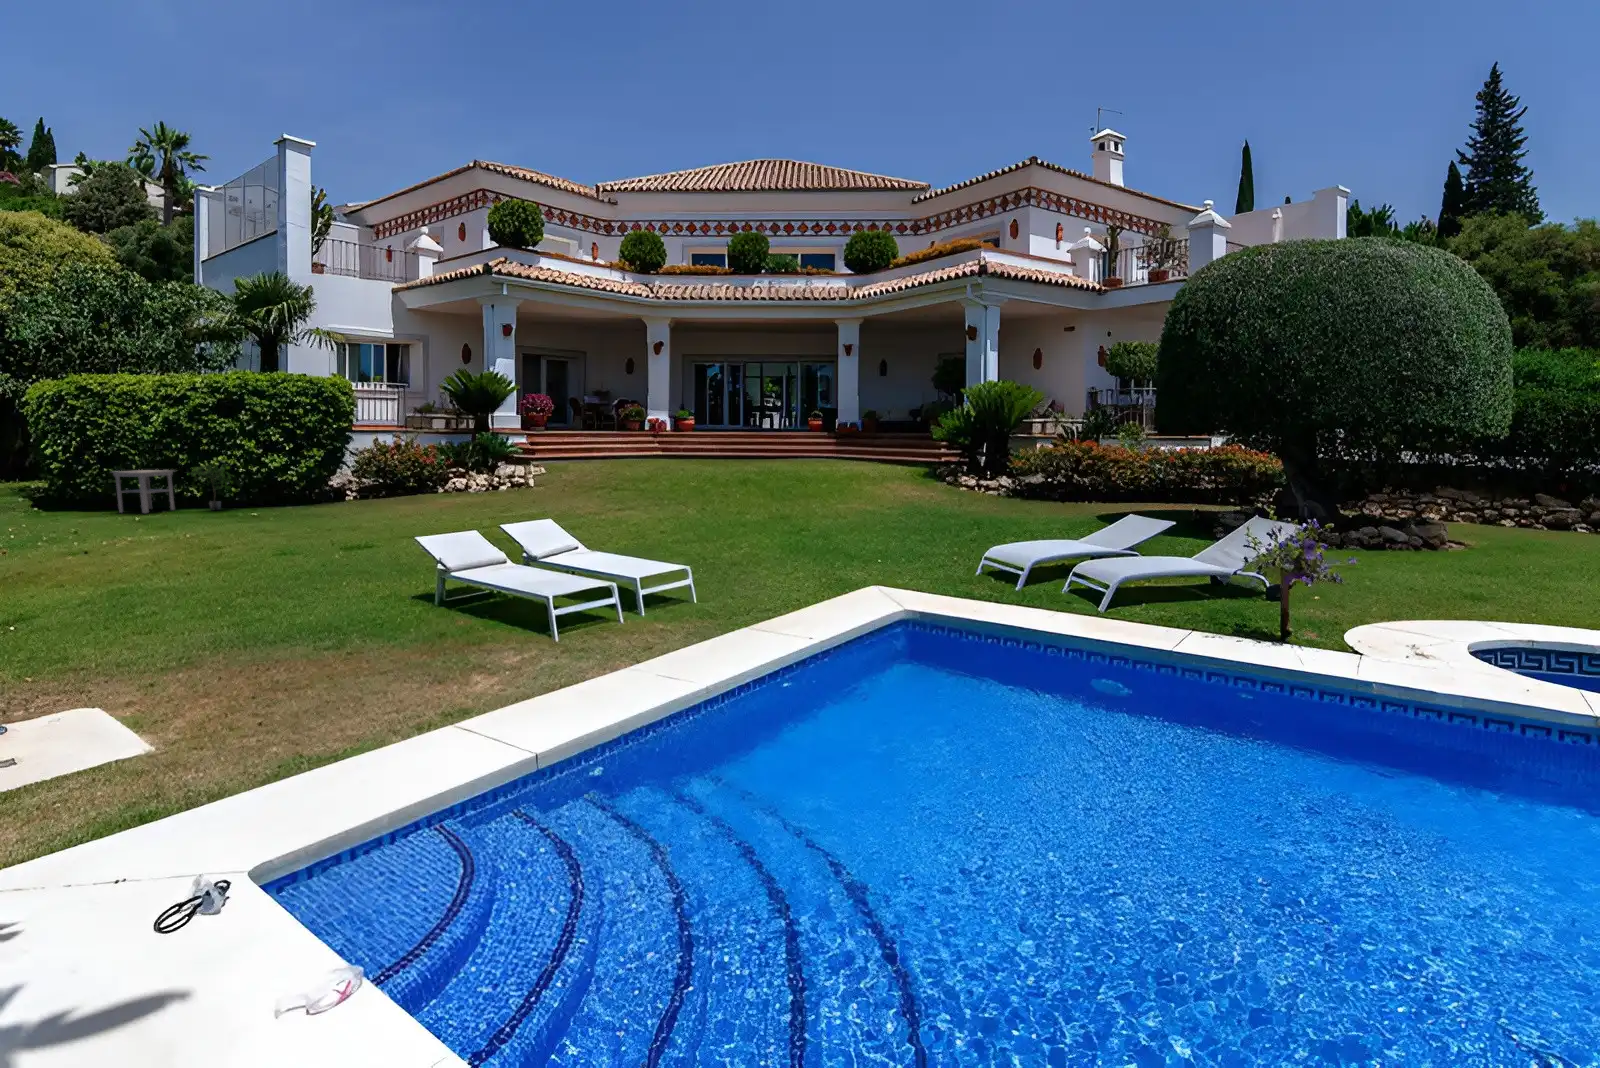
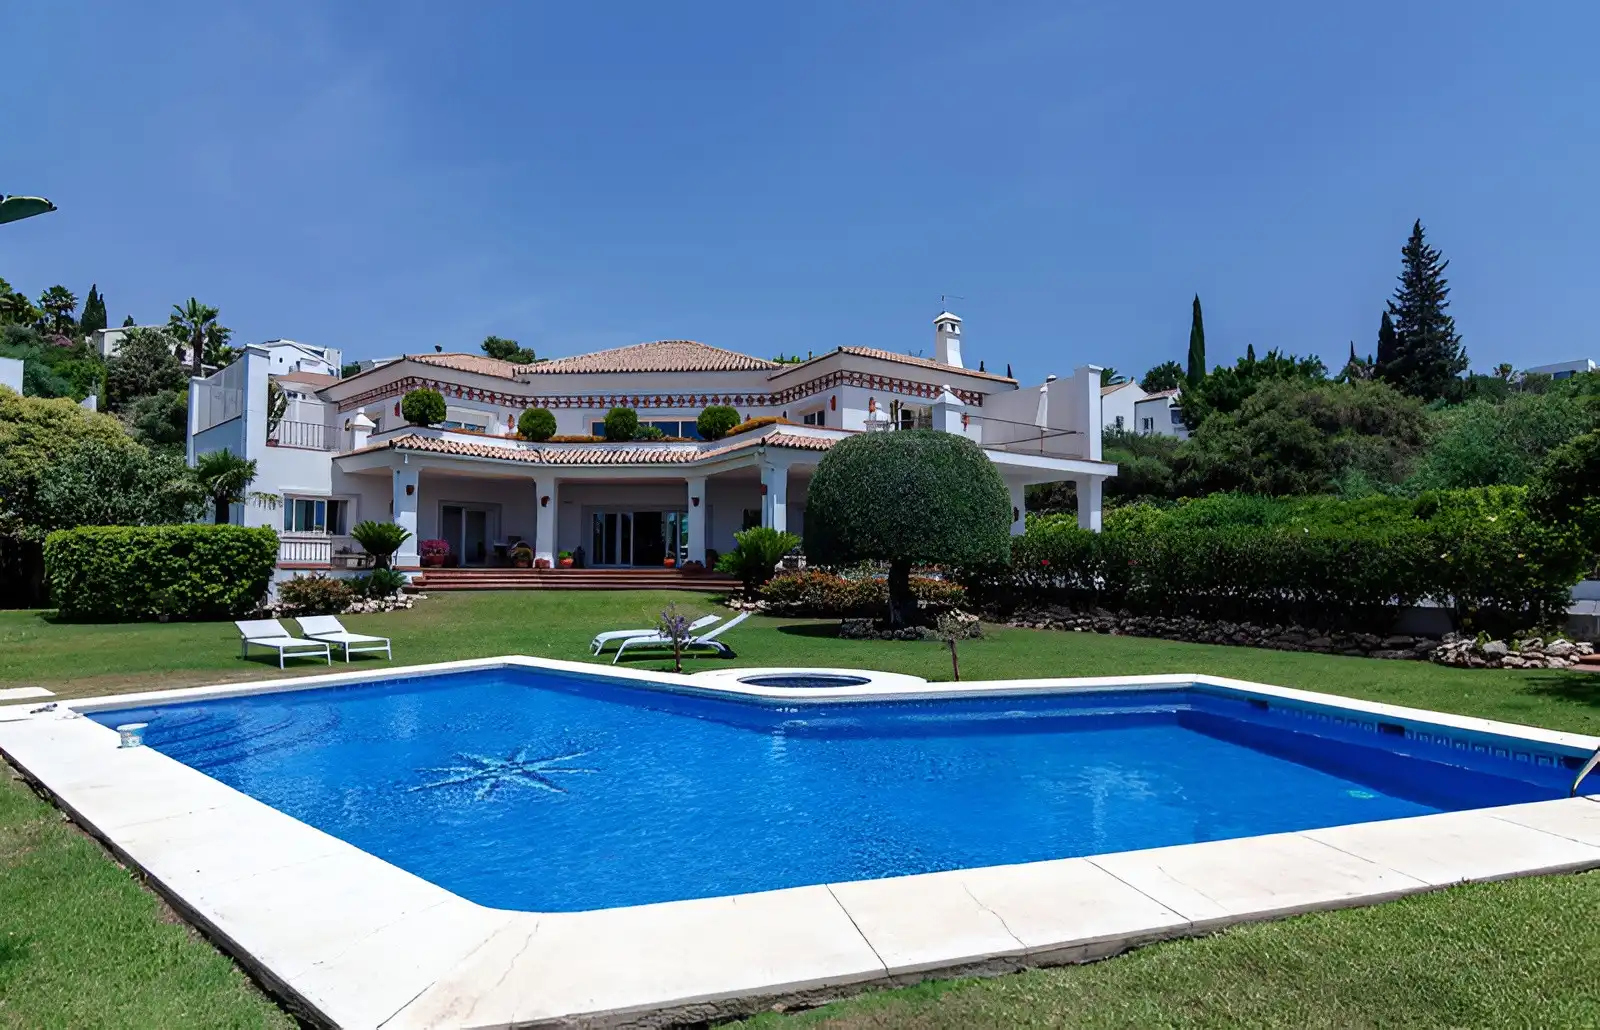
side table: present [113,470,175,513] -> none [94,594,140,624]

